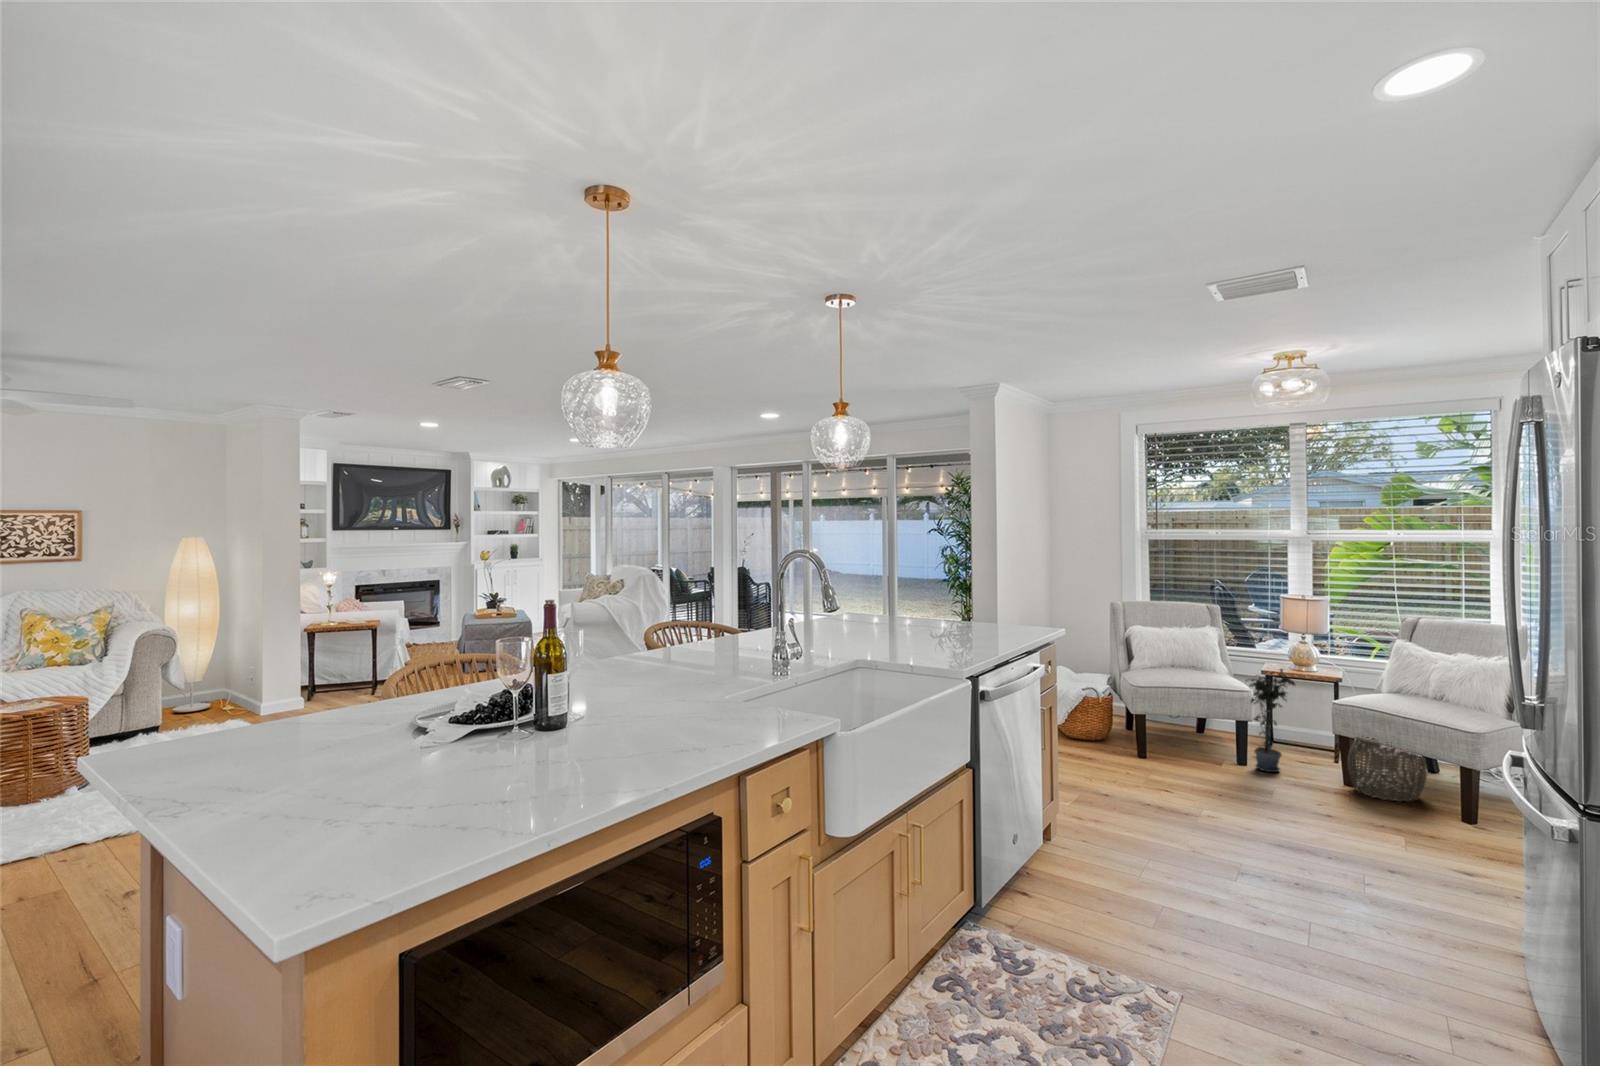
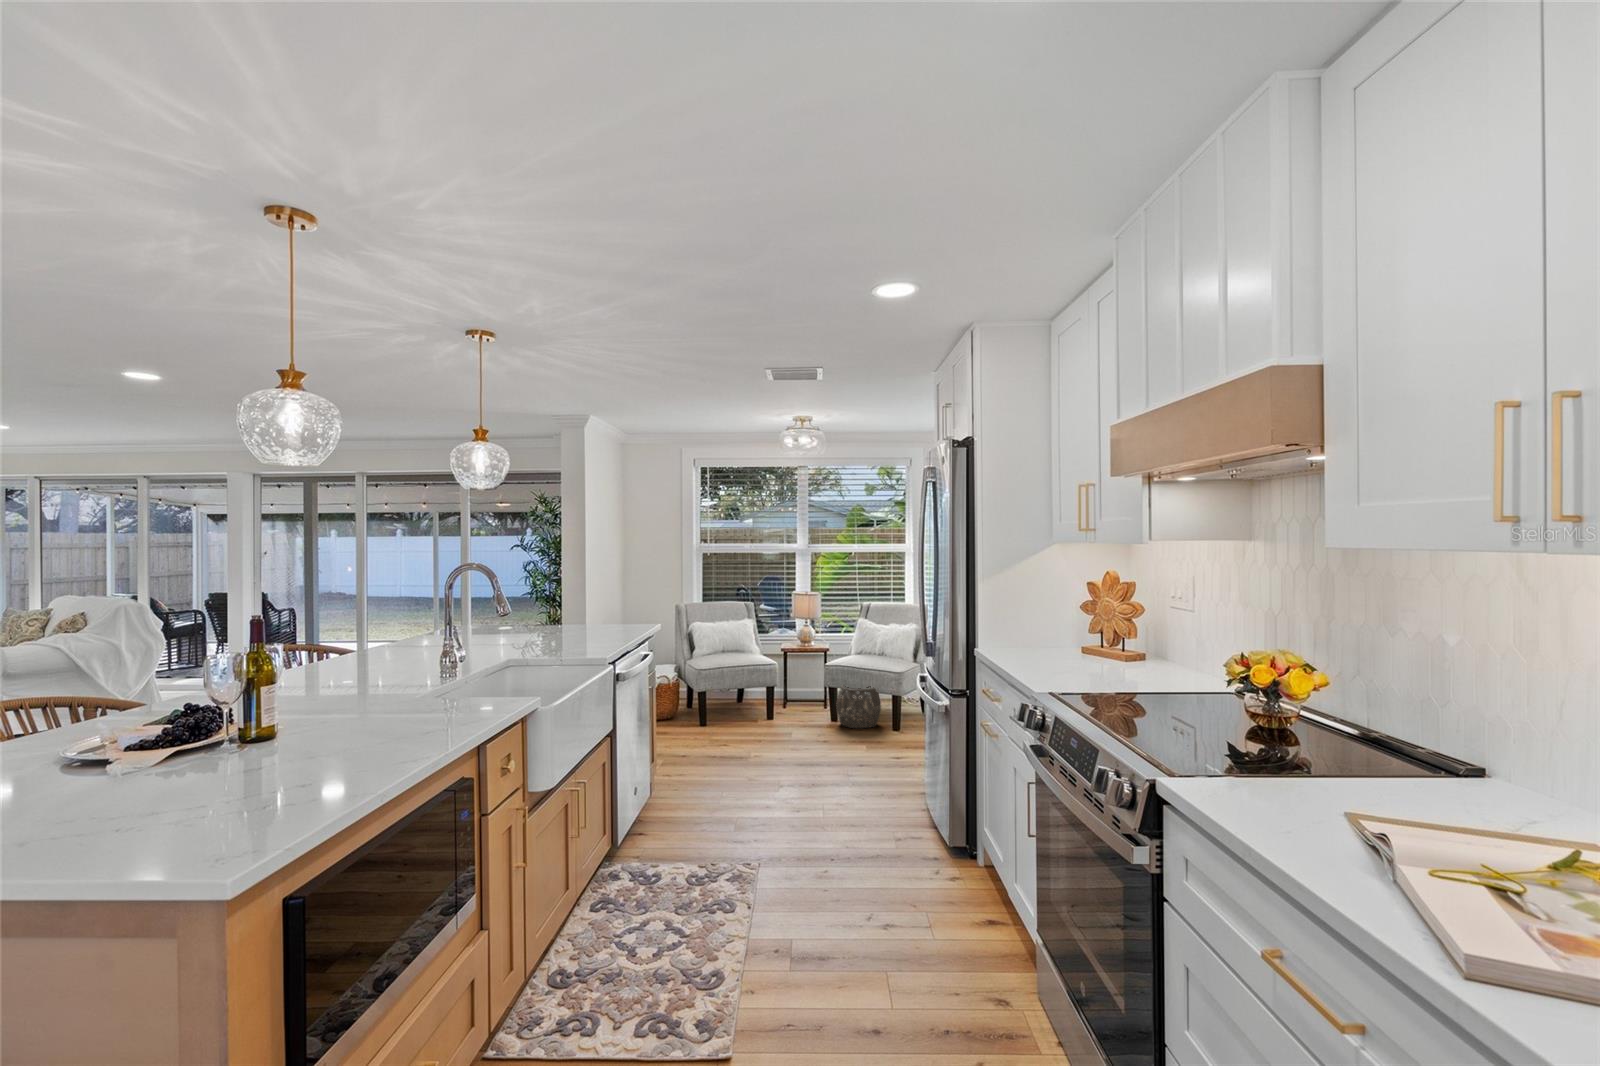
potted plant: present [1246,669,1295,772] -> none [771,645,803,722]

